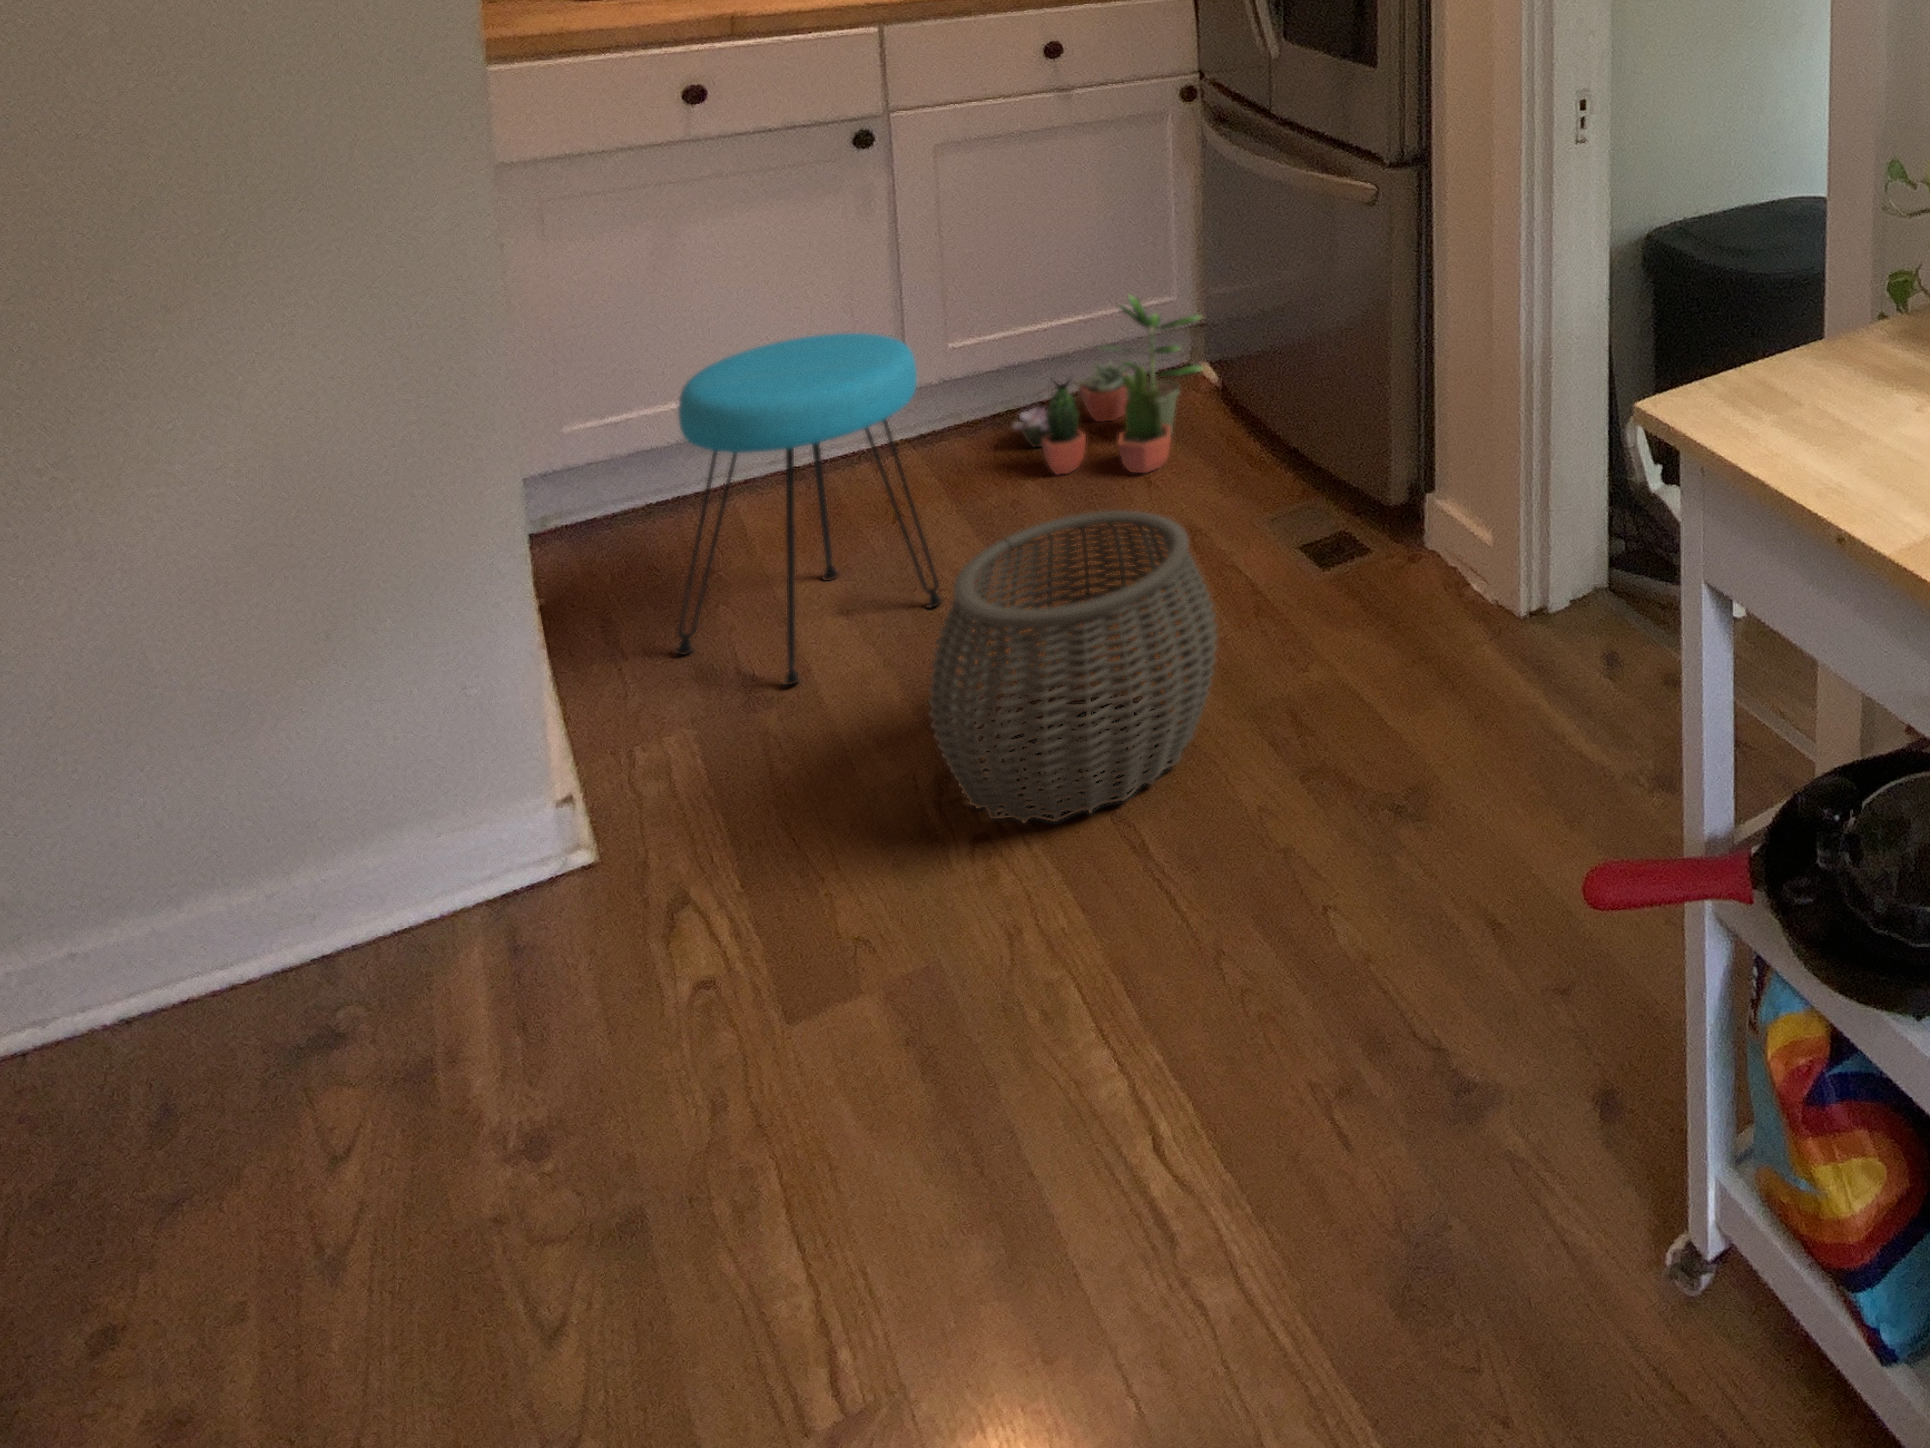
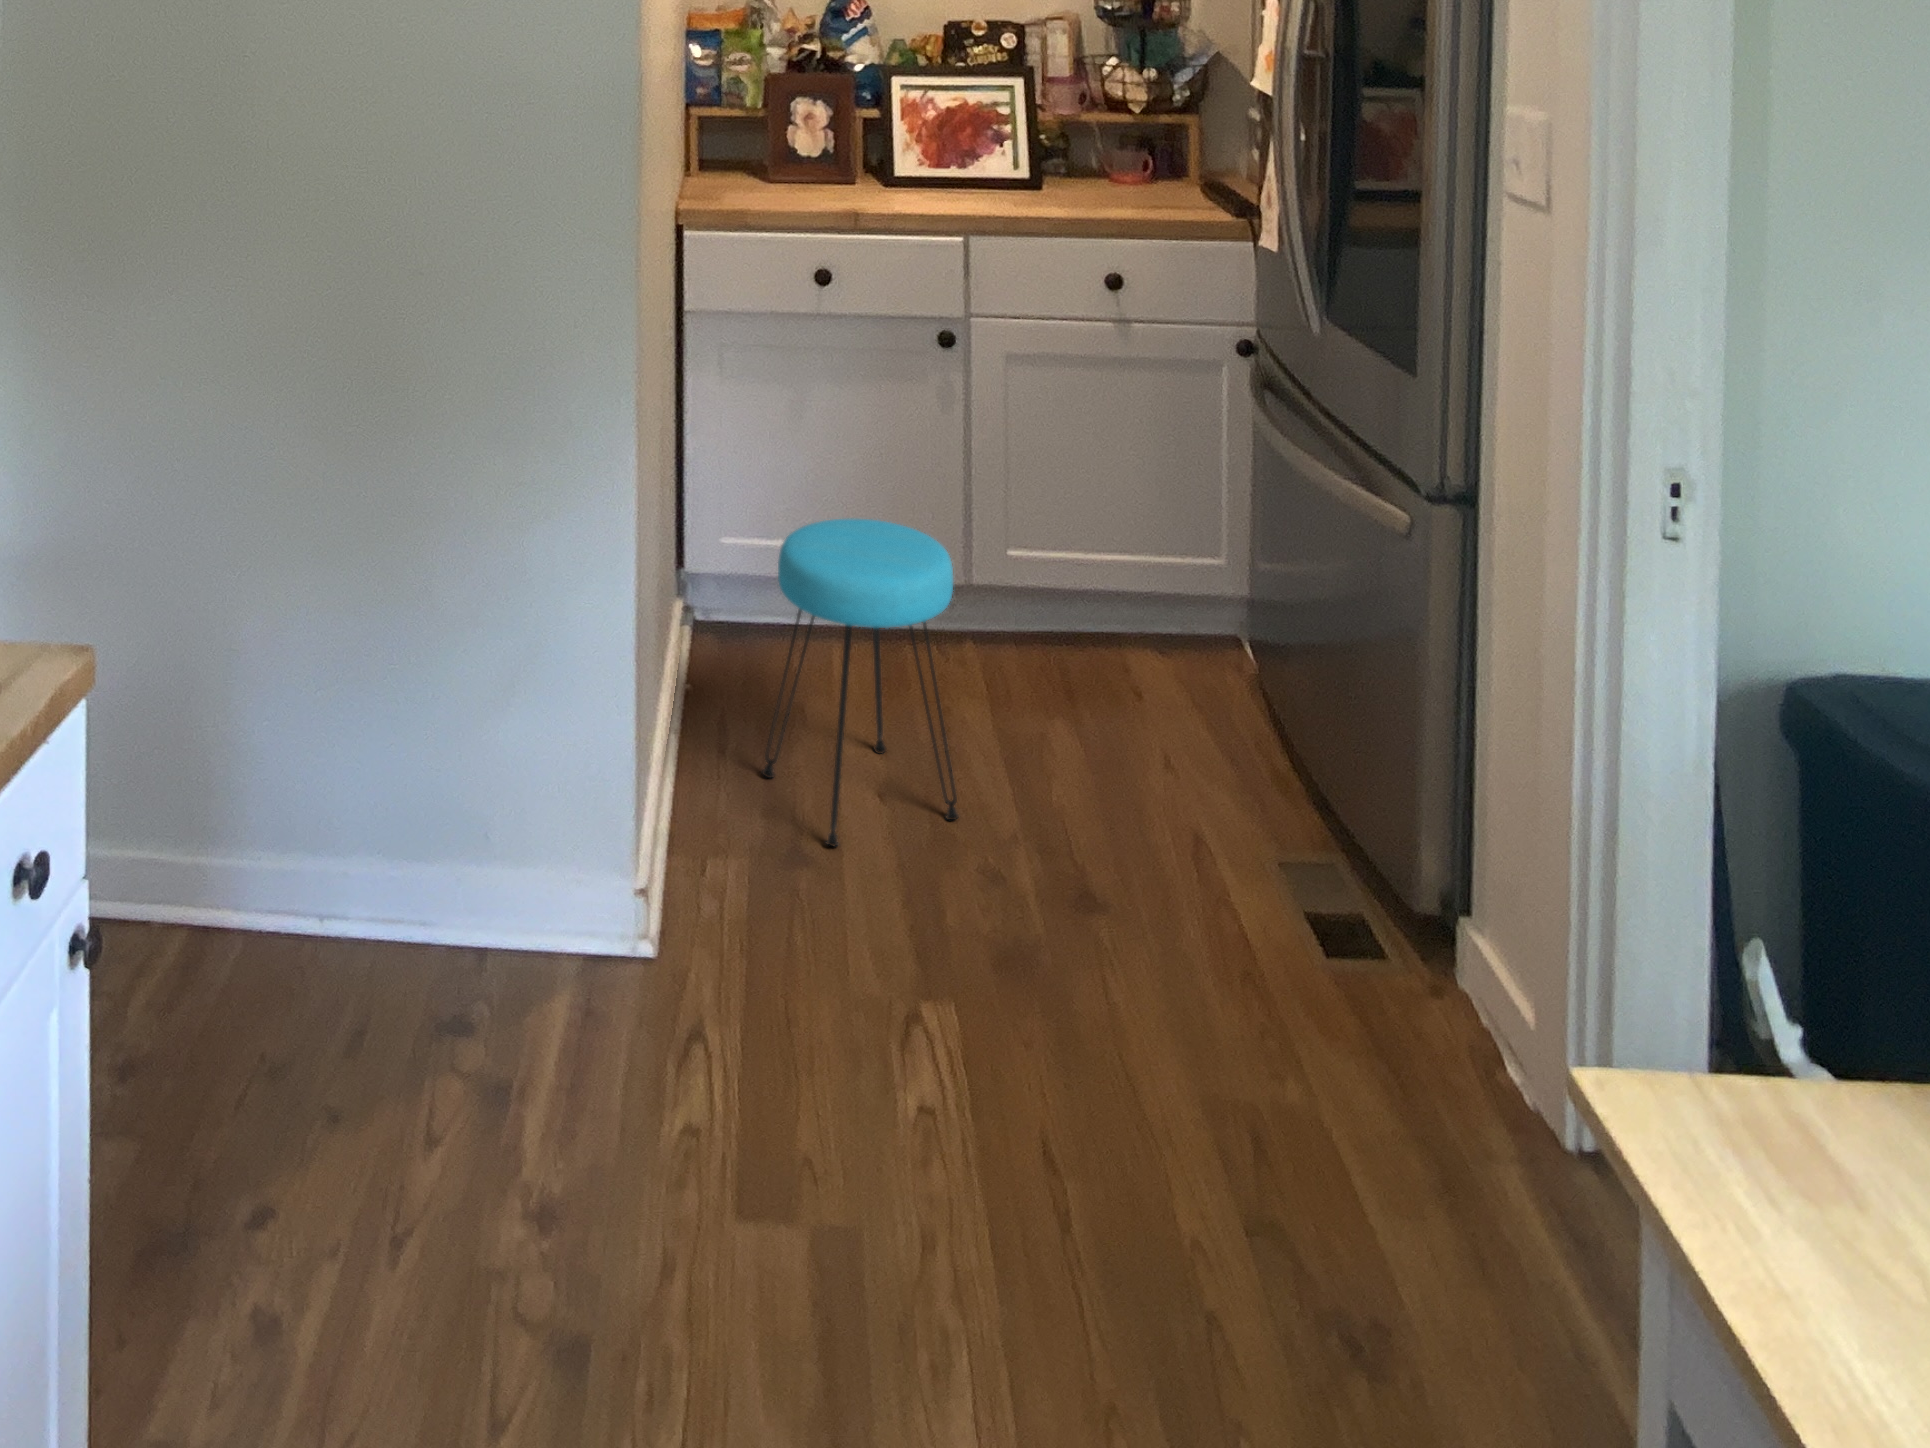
potted plant: present [1013,295,1204,474] -> none [1047,551,1233,754]
woven basket: present [929,510,1218,823] -> none [912,786,1184,1134]

